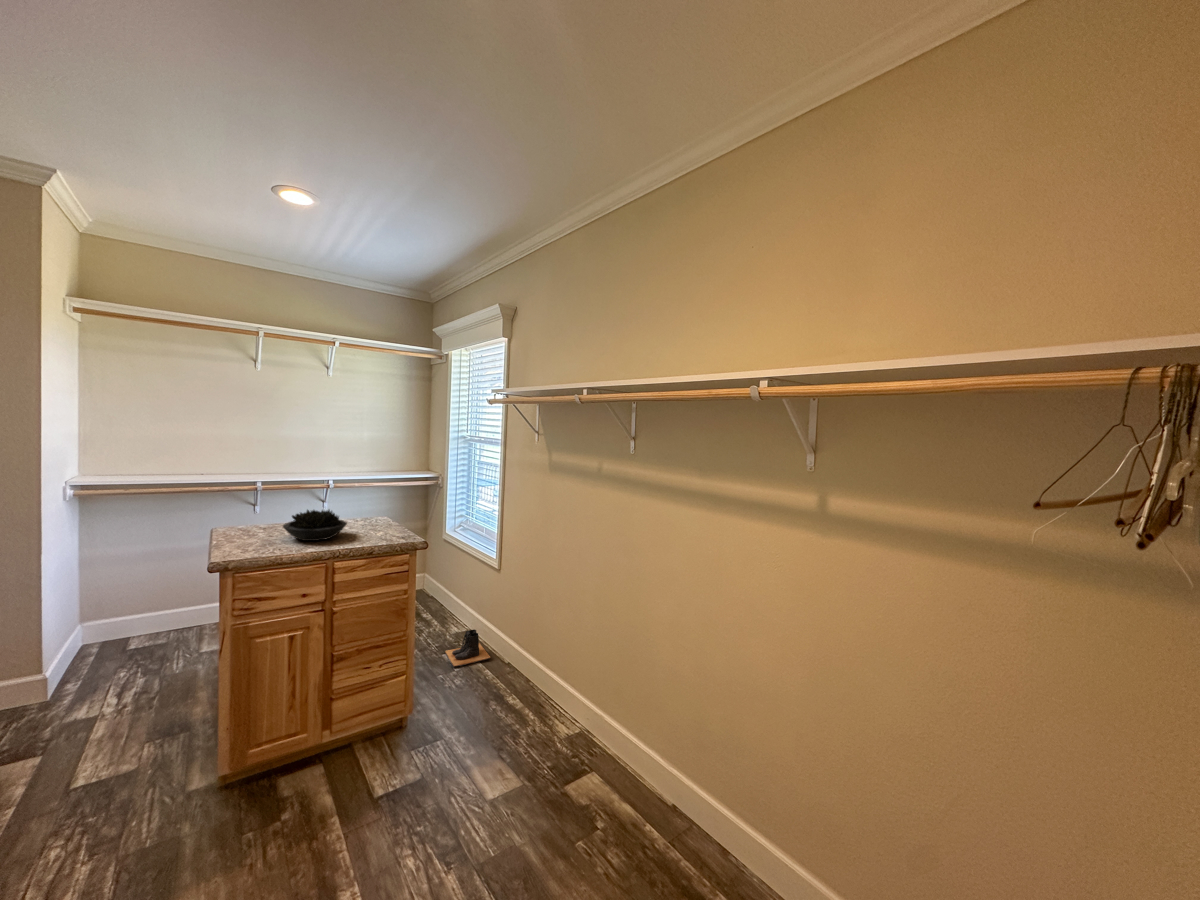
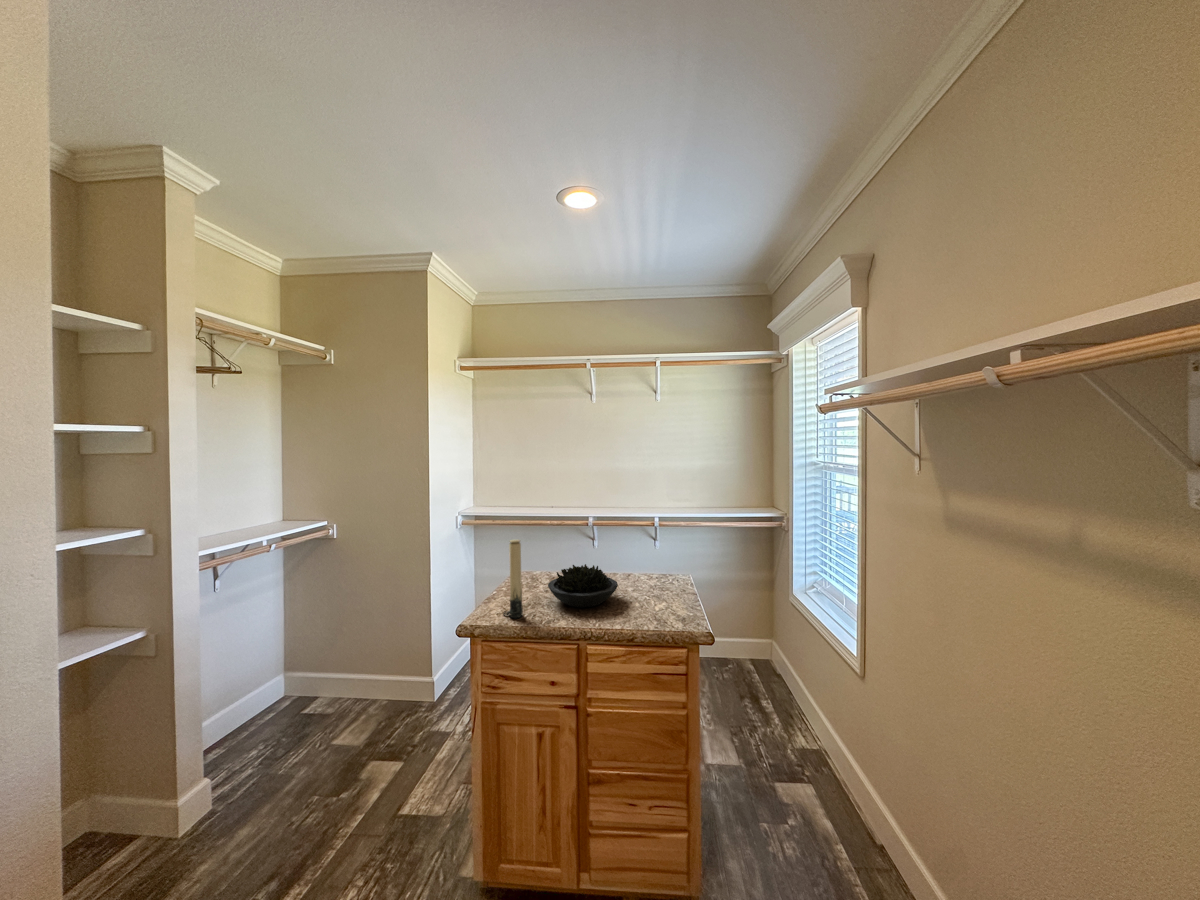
candle: none [250,489,272,553] -> present [503,540,523,618]
boots: present [445,629,490,667] -> none [779,763,850,826]

